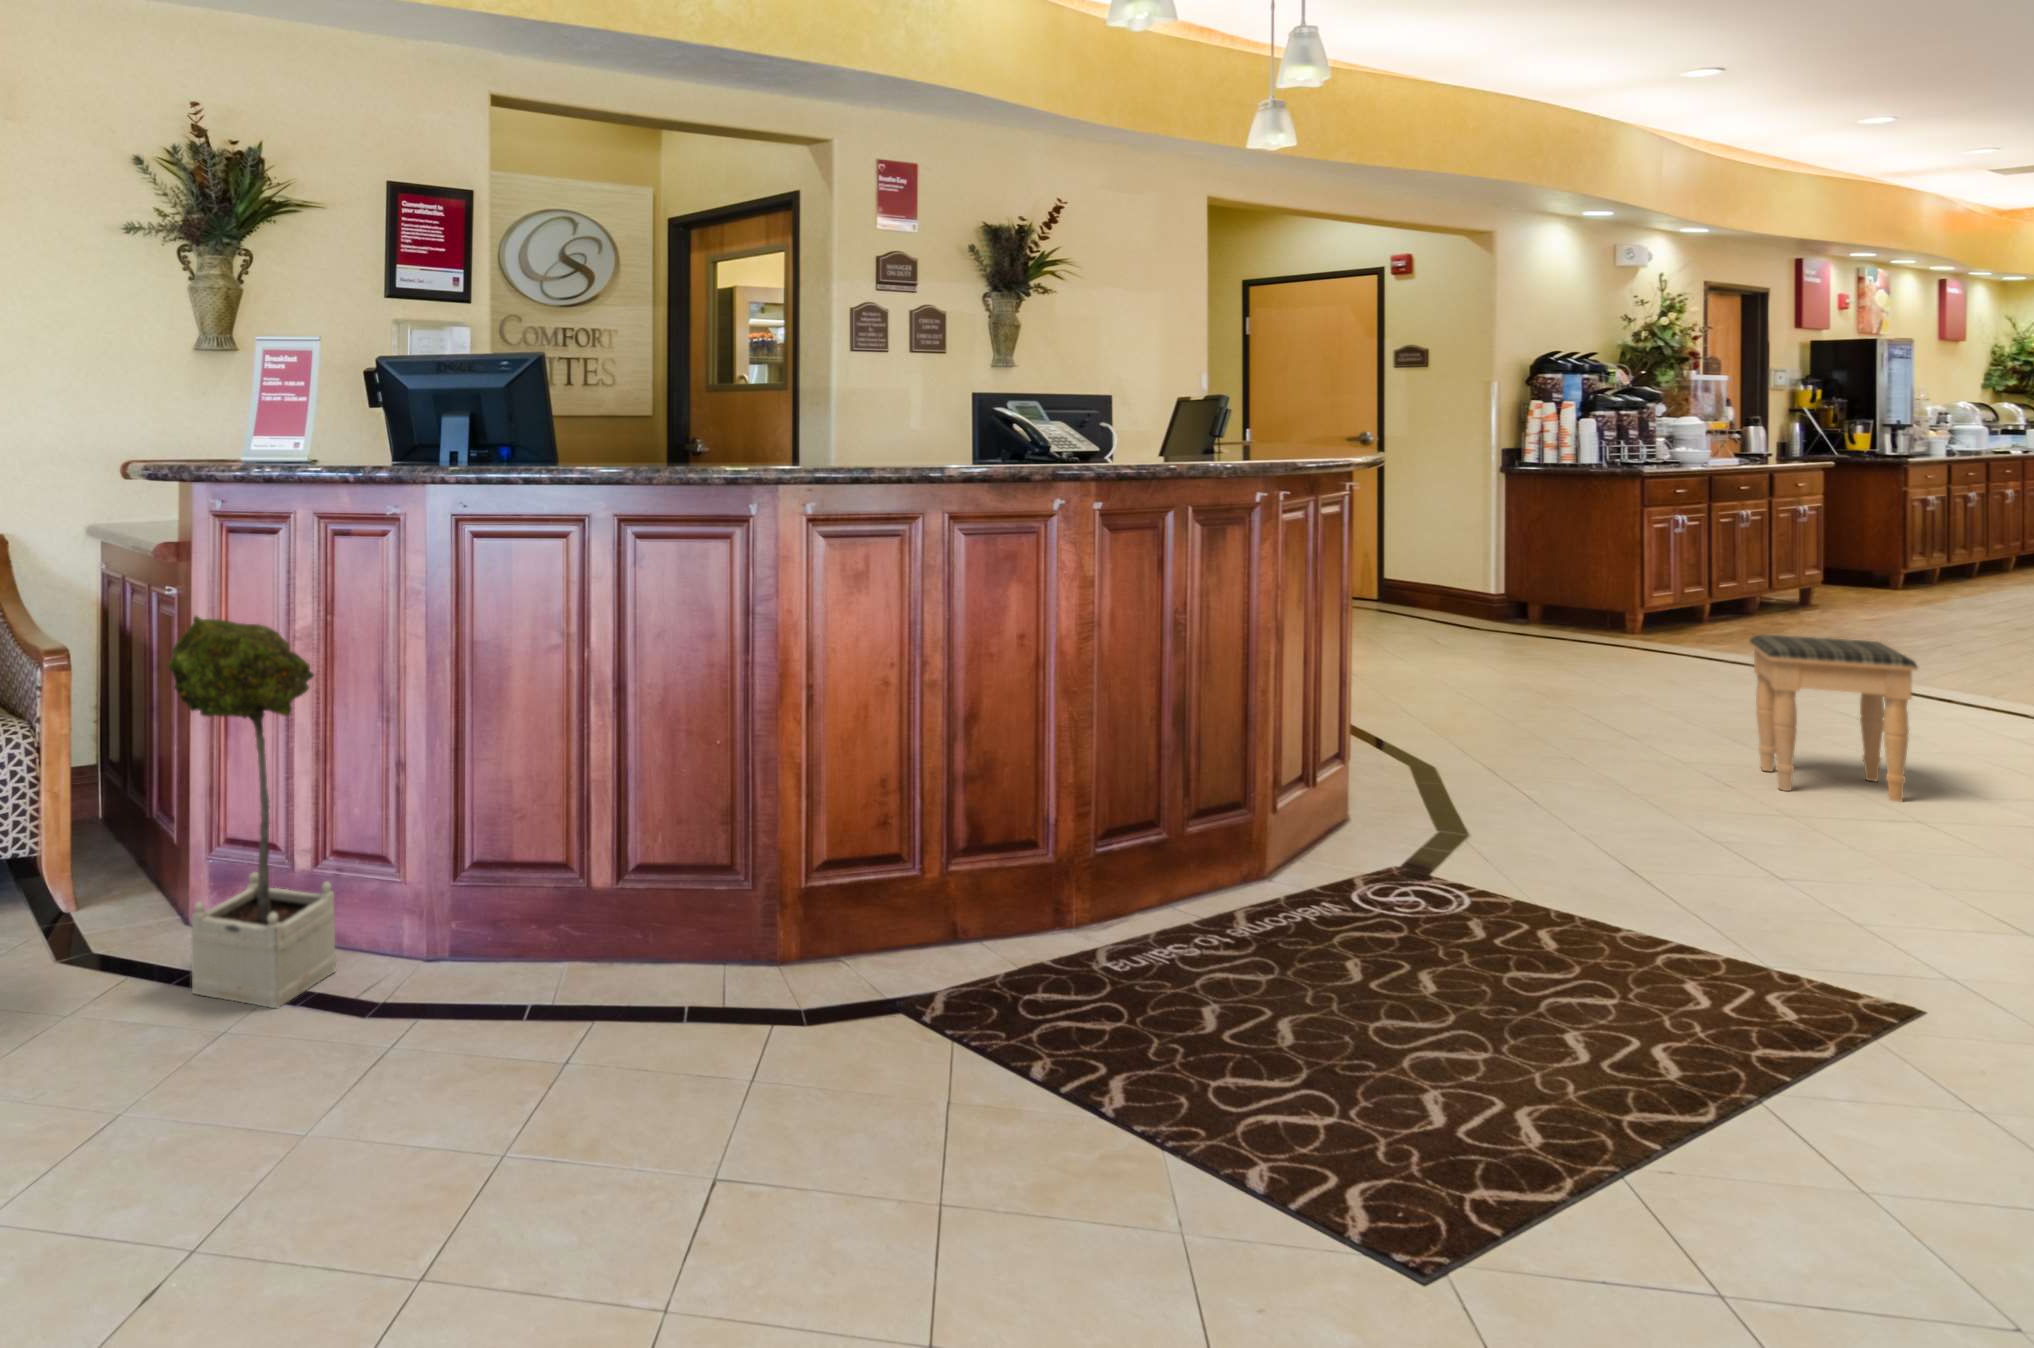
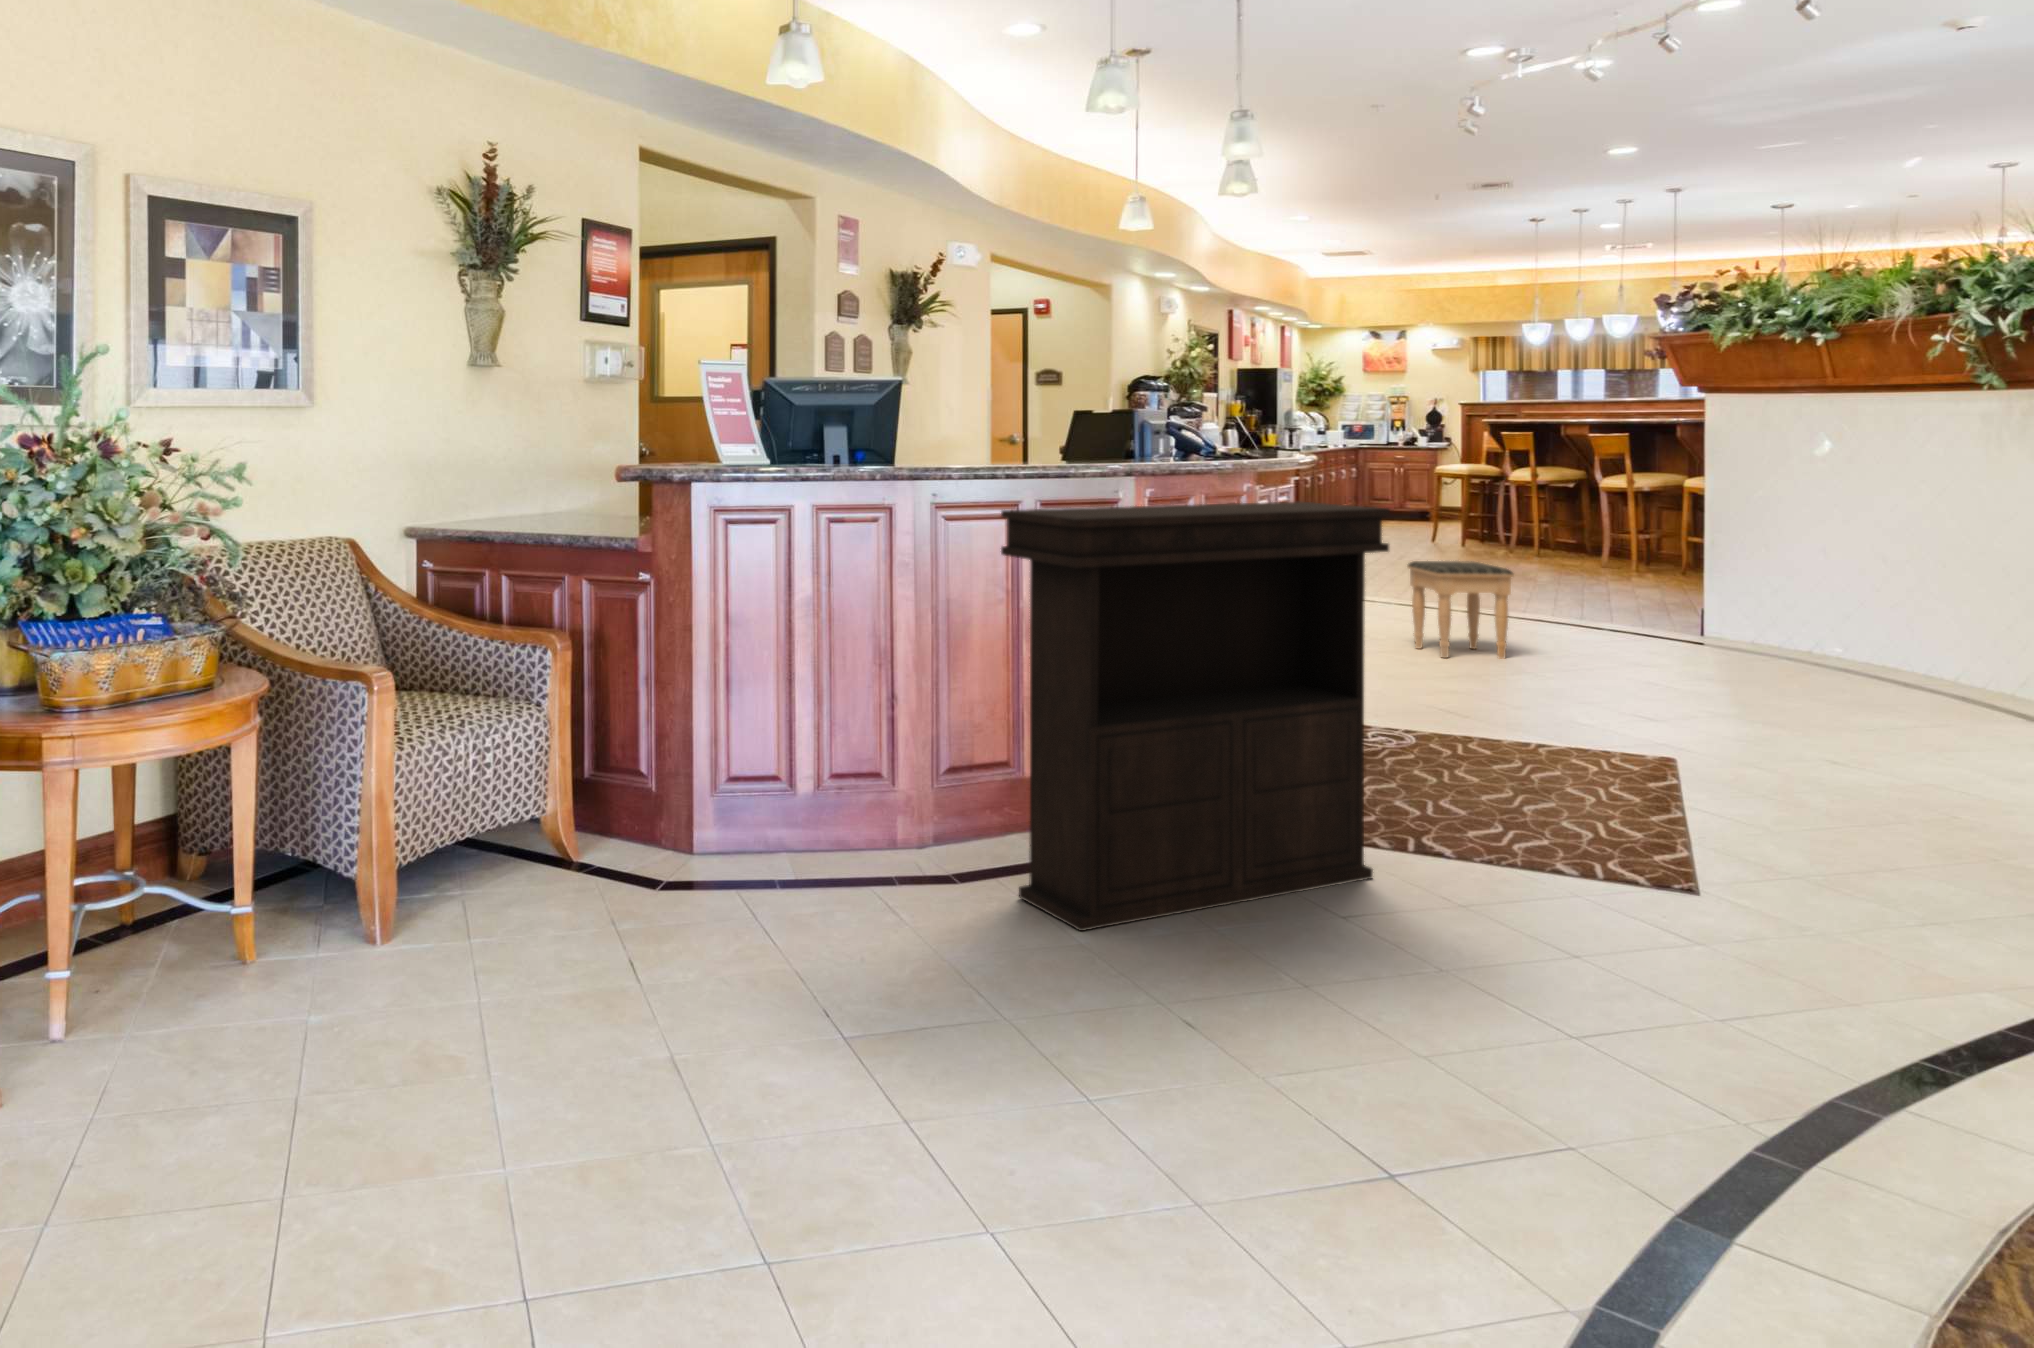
console table: none [331,533,930,1123] -> present [1001,502,1390,931]
potted tree: present [168,616,336,1008] -> none [763,583,890,889]

